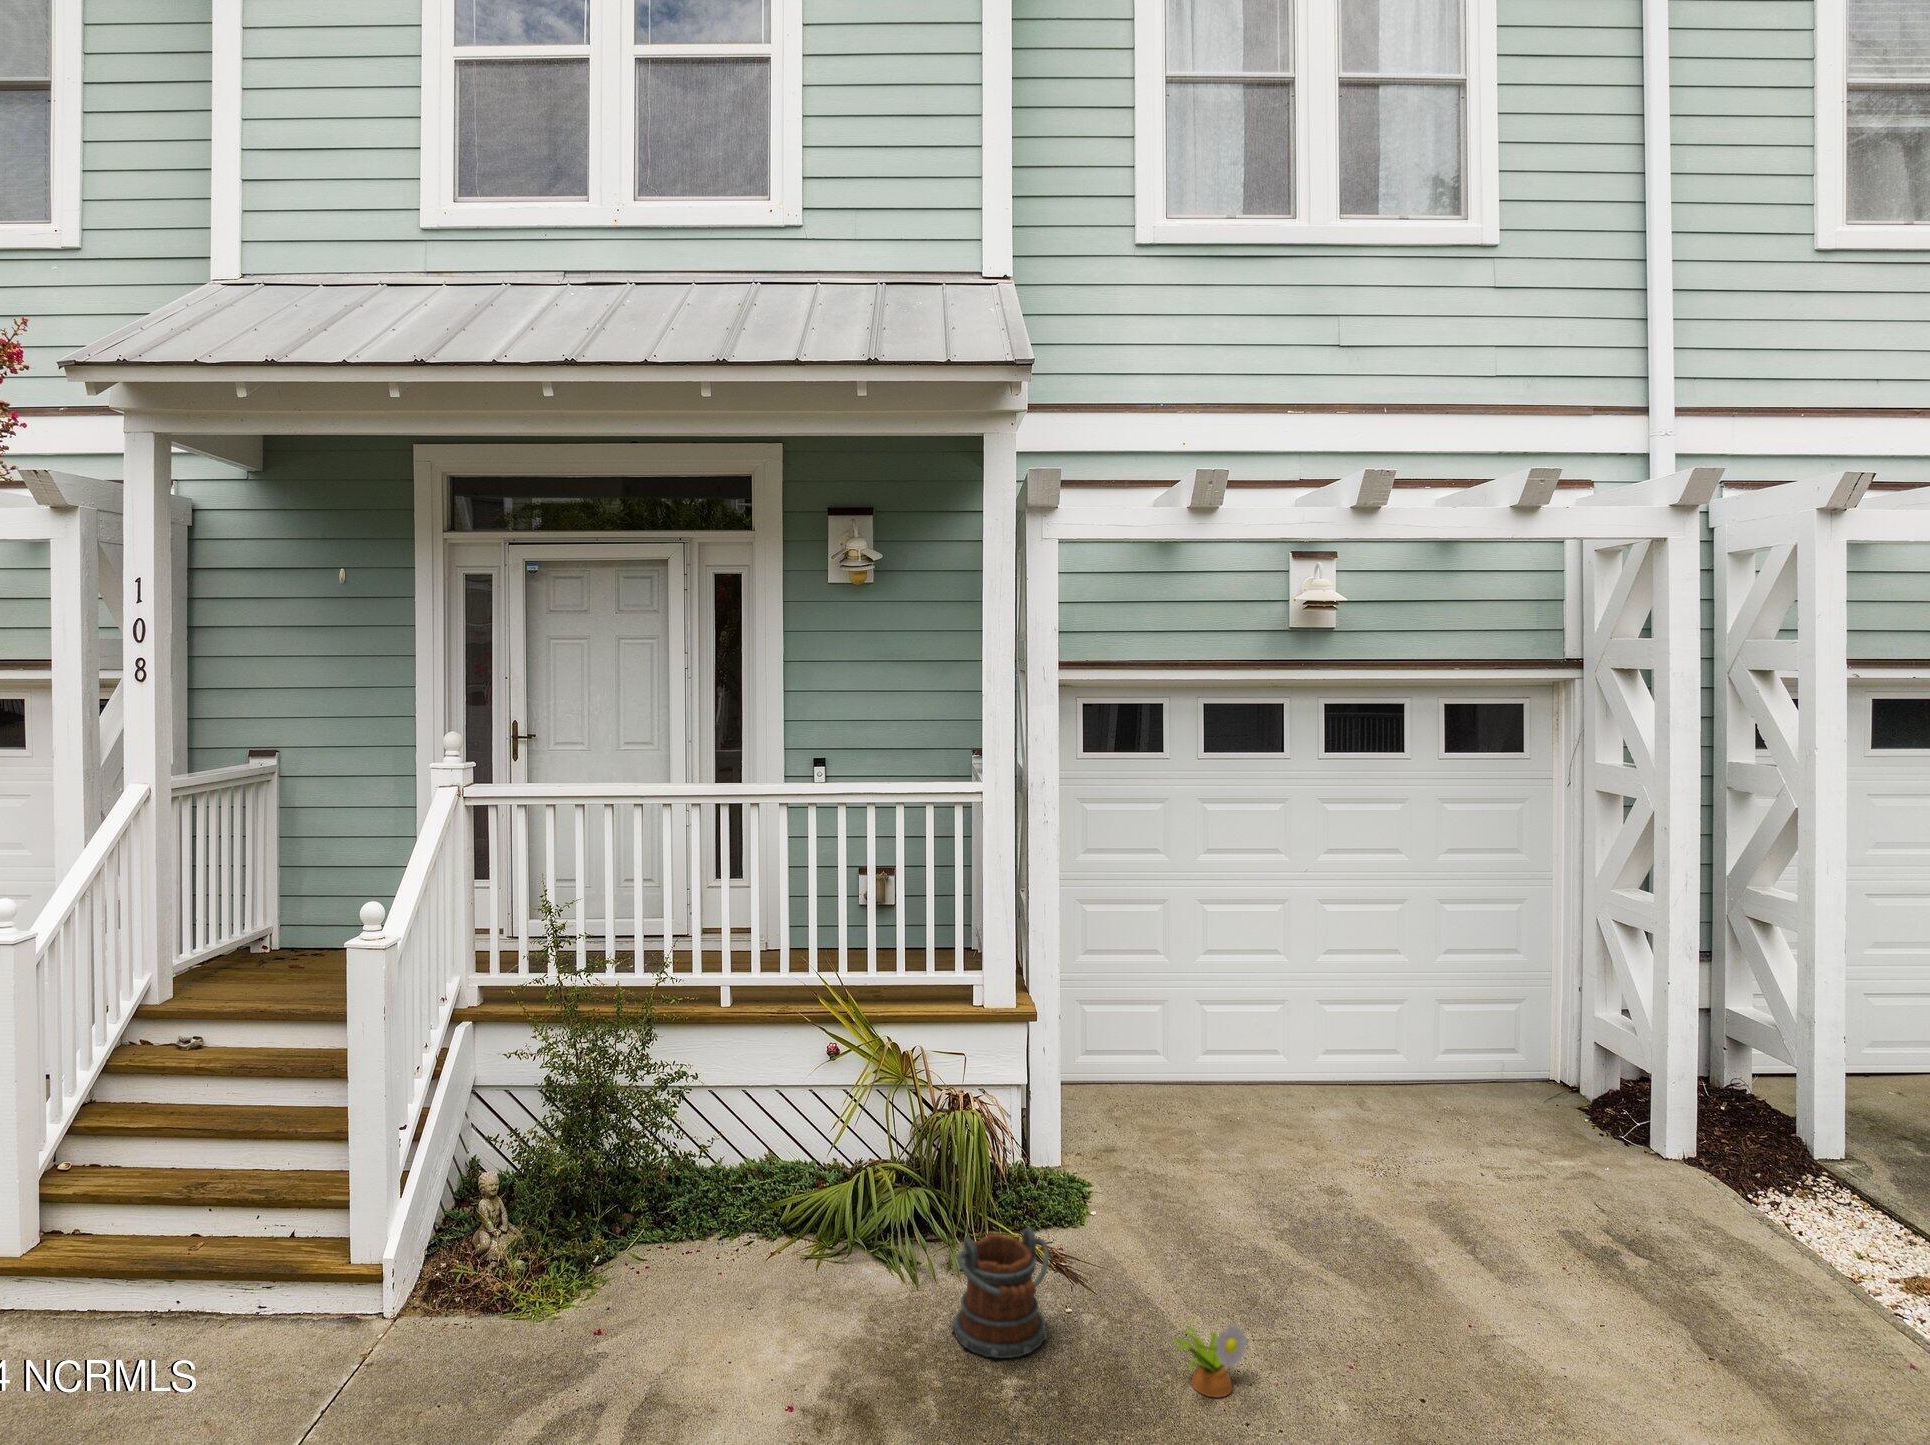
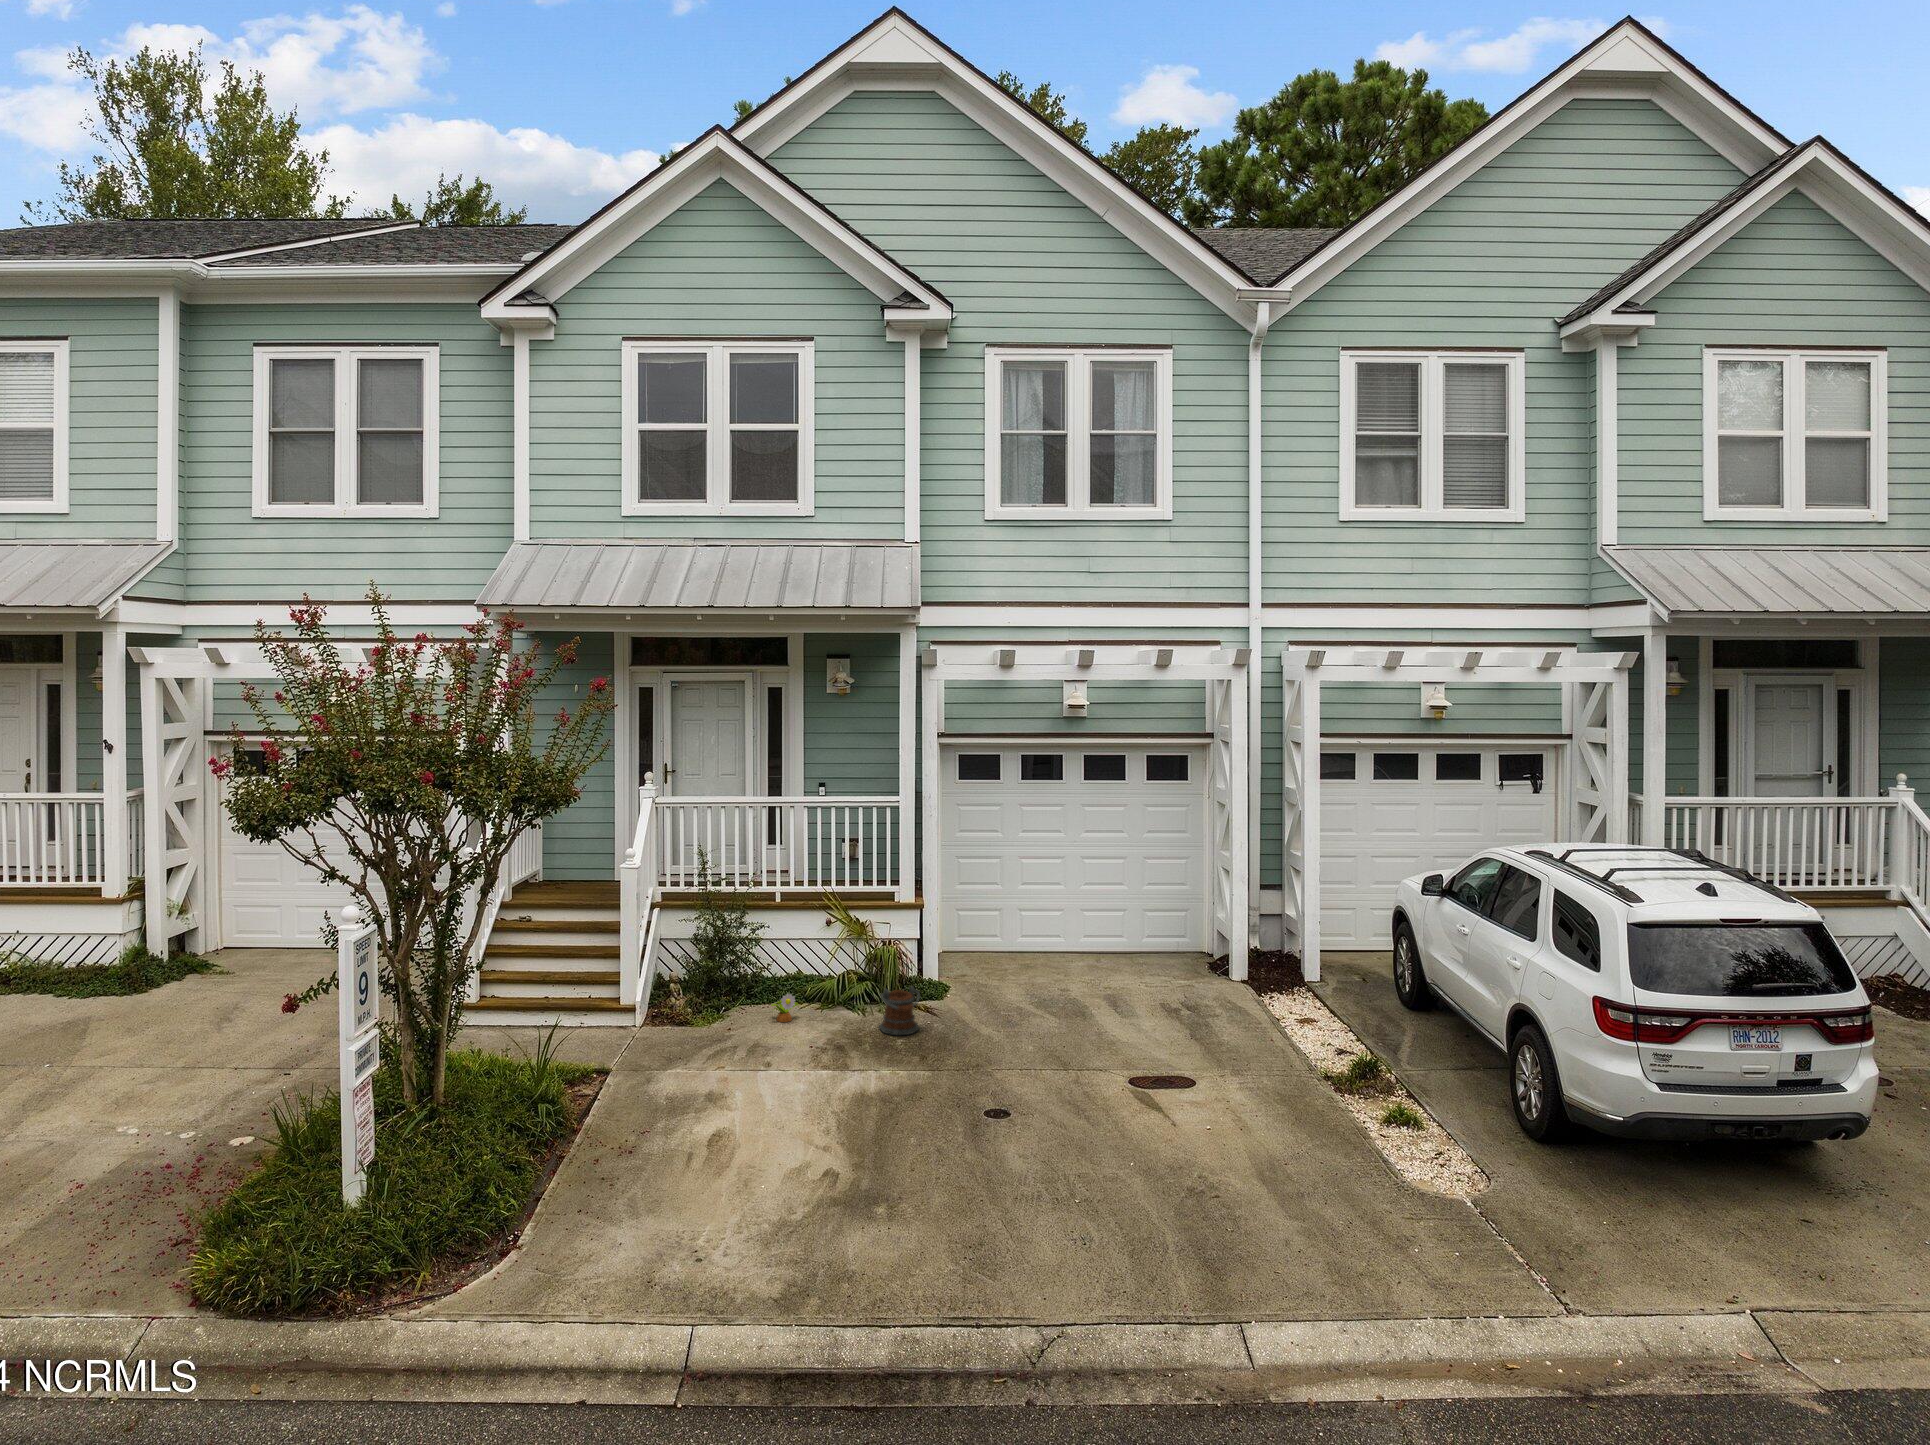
decorative plant: present [1174,1324,1247,1397] -> present [771,993,798,1022]

